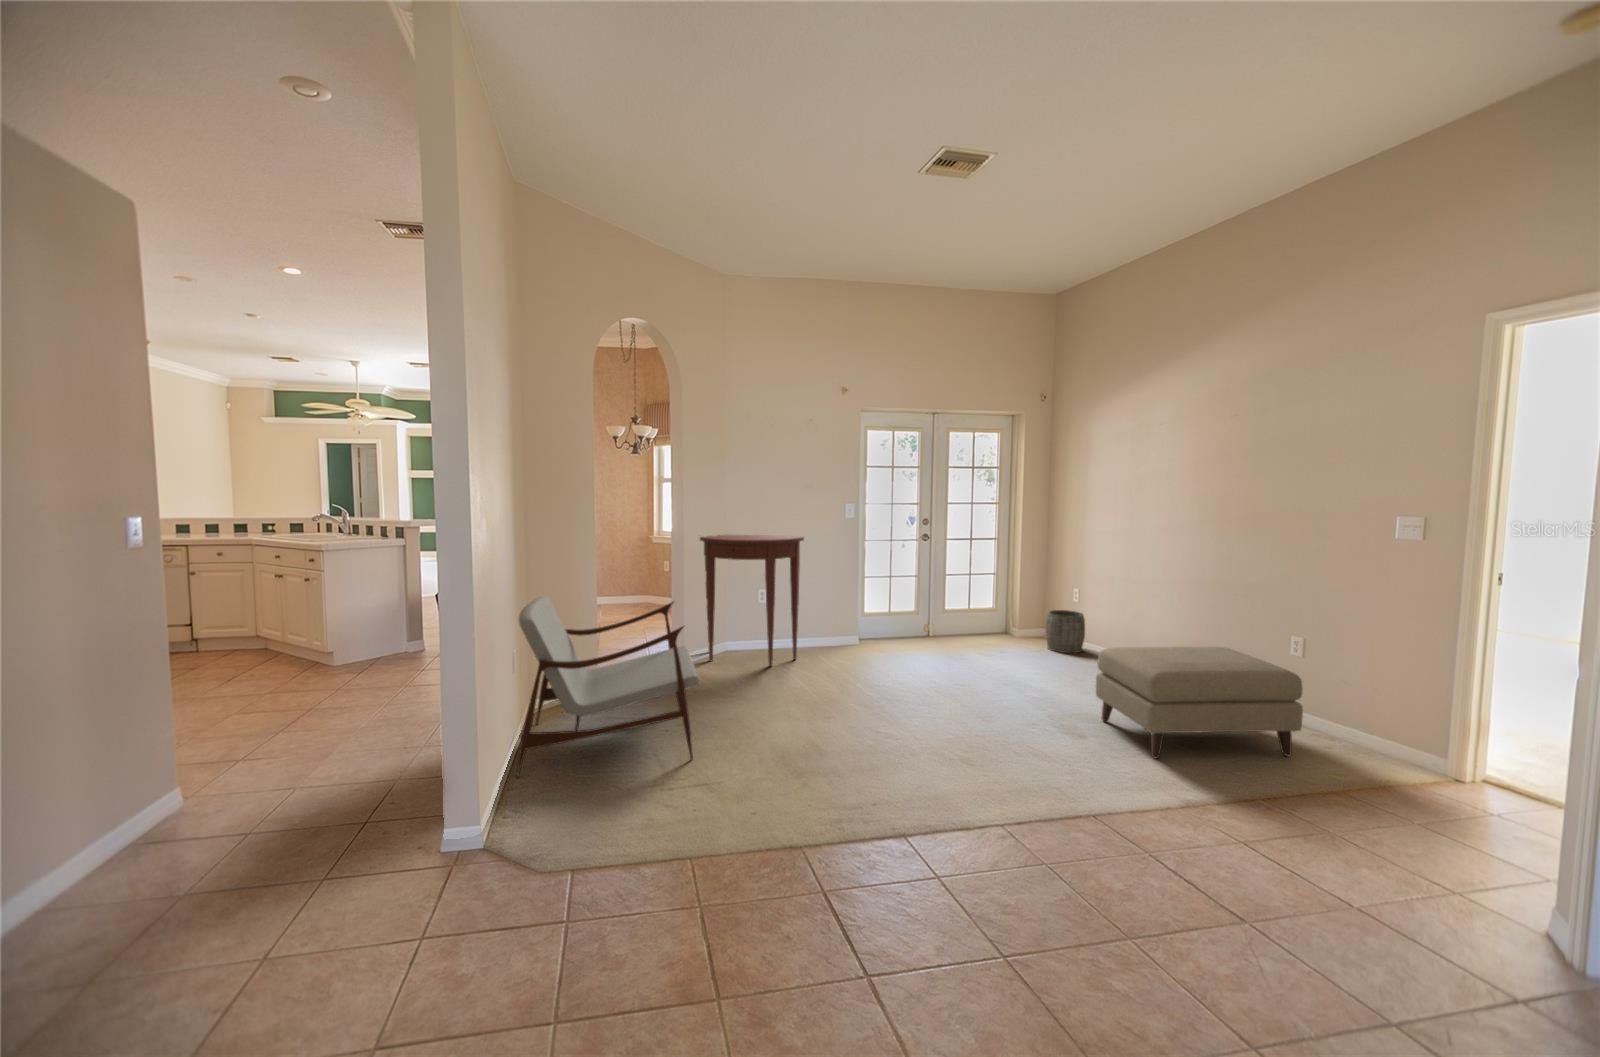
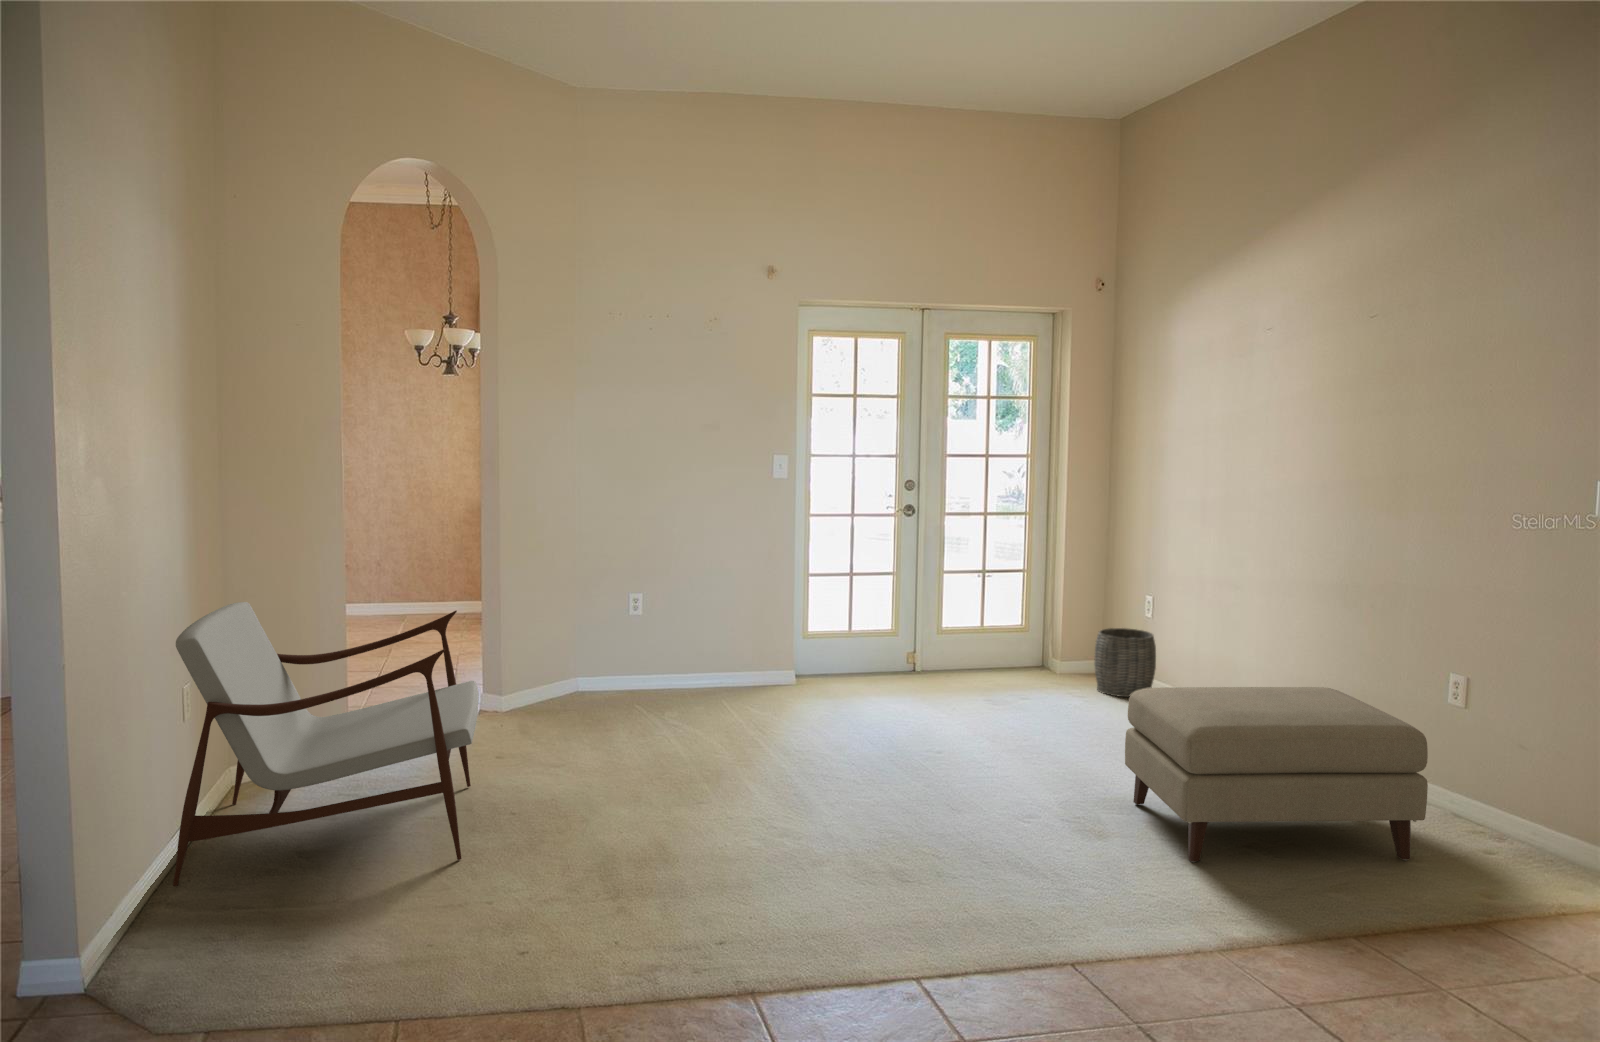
console table: present [700,534,804,667] -> none [529,503,697,716]

